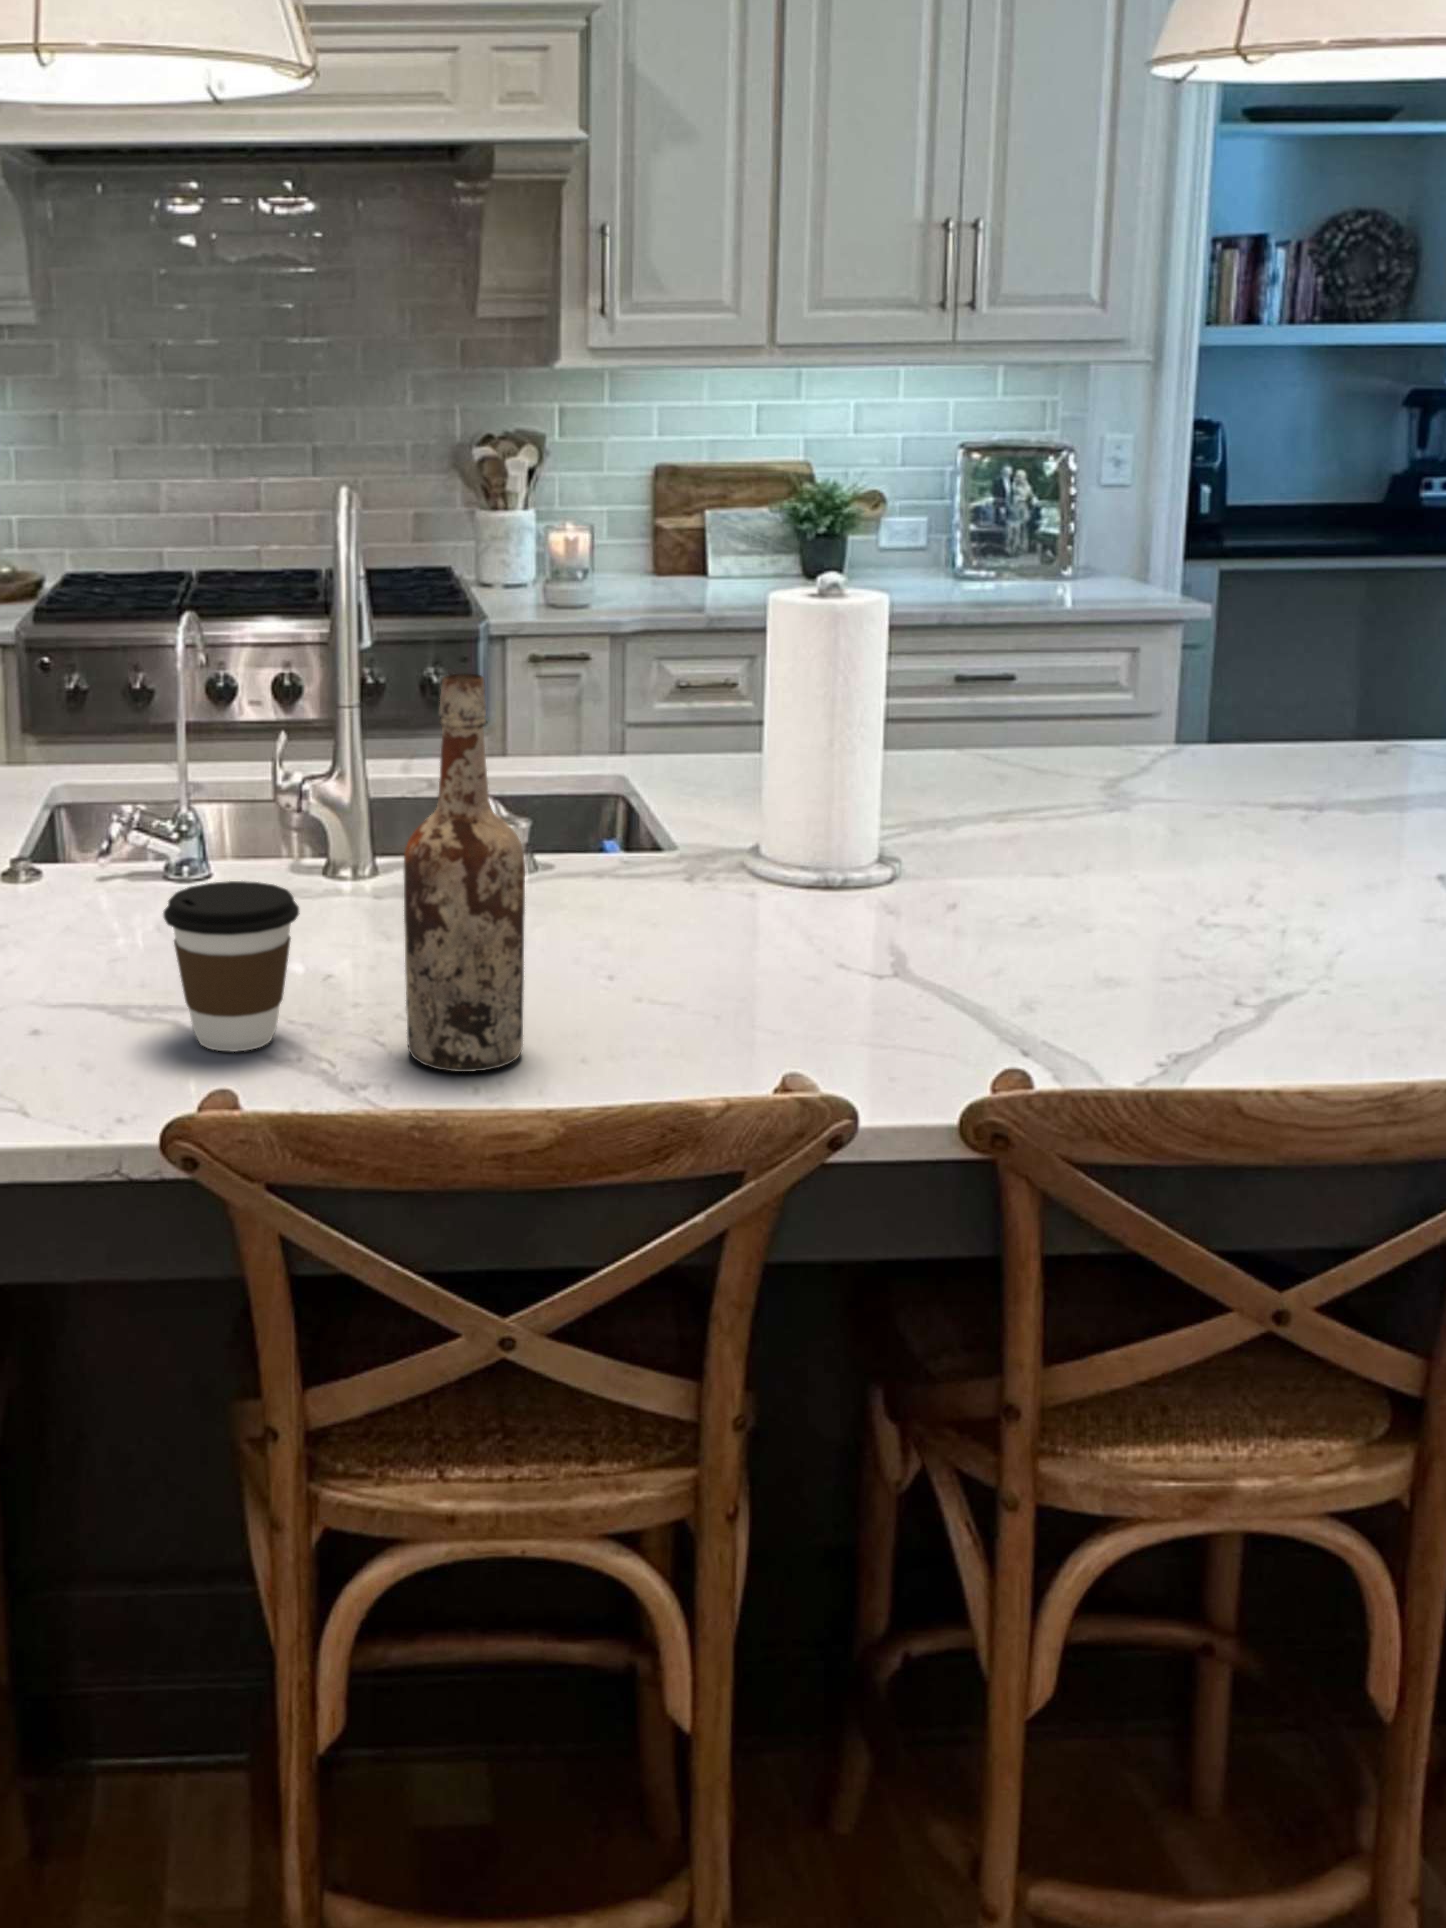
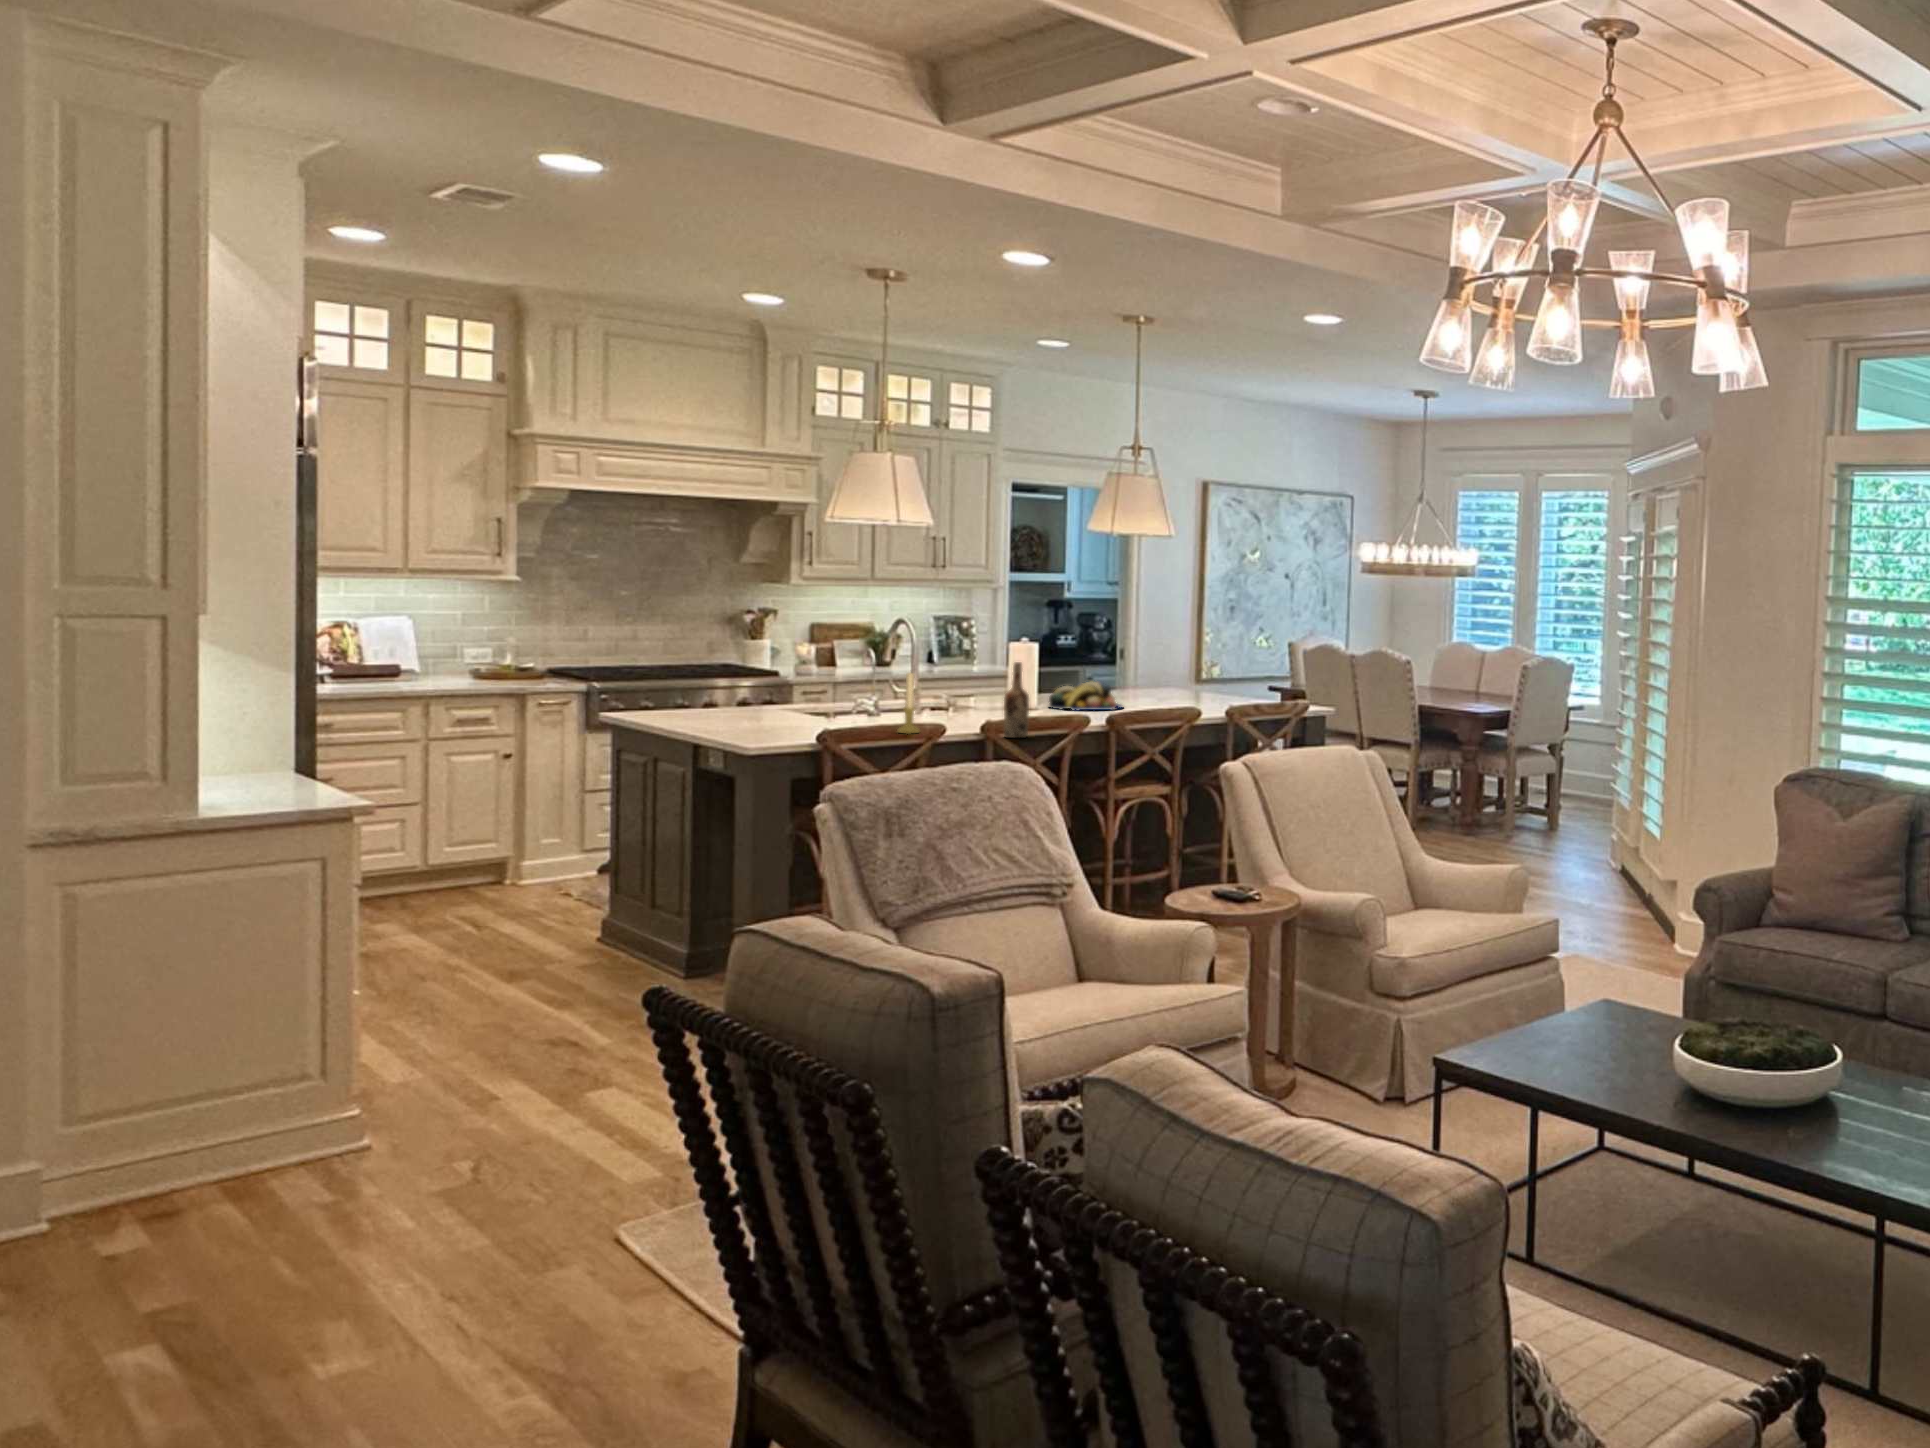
candle holder: none [104,682,196,957] -> present [898,673,920,734]
fruit bowl: none [1009,690,1329,827] -> present [1048,681,1122,711]
coffee cup: present [163,881,300,1051] -> none [953,707,982,739]

